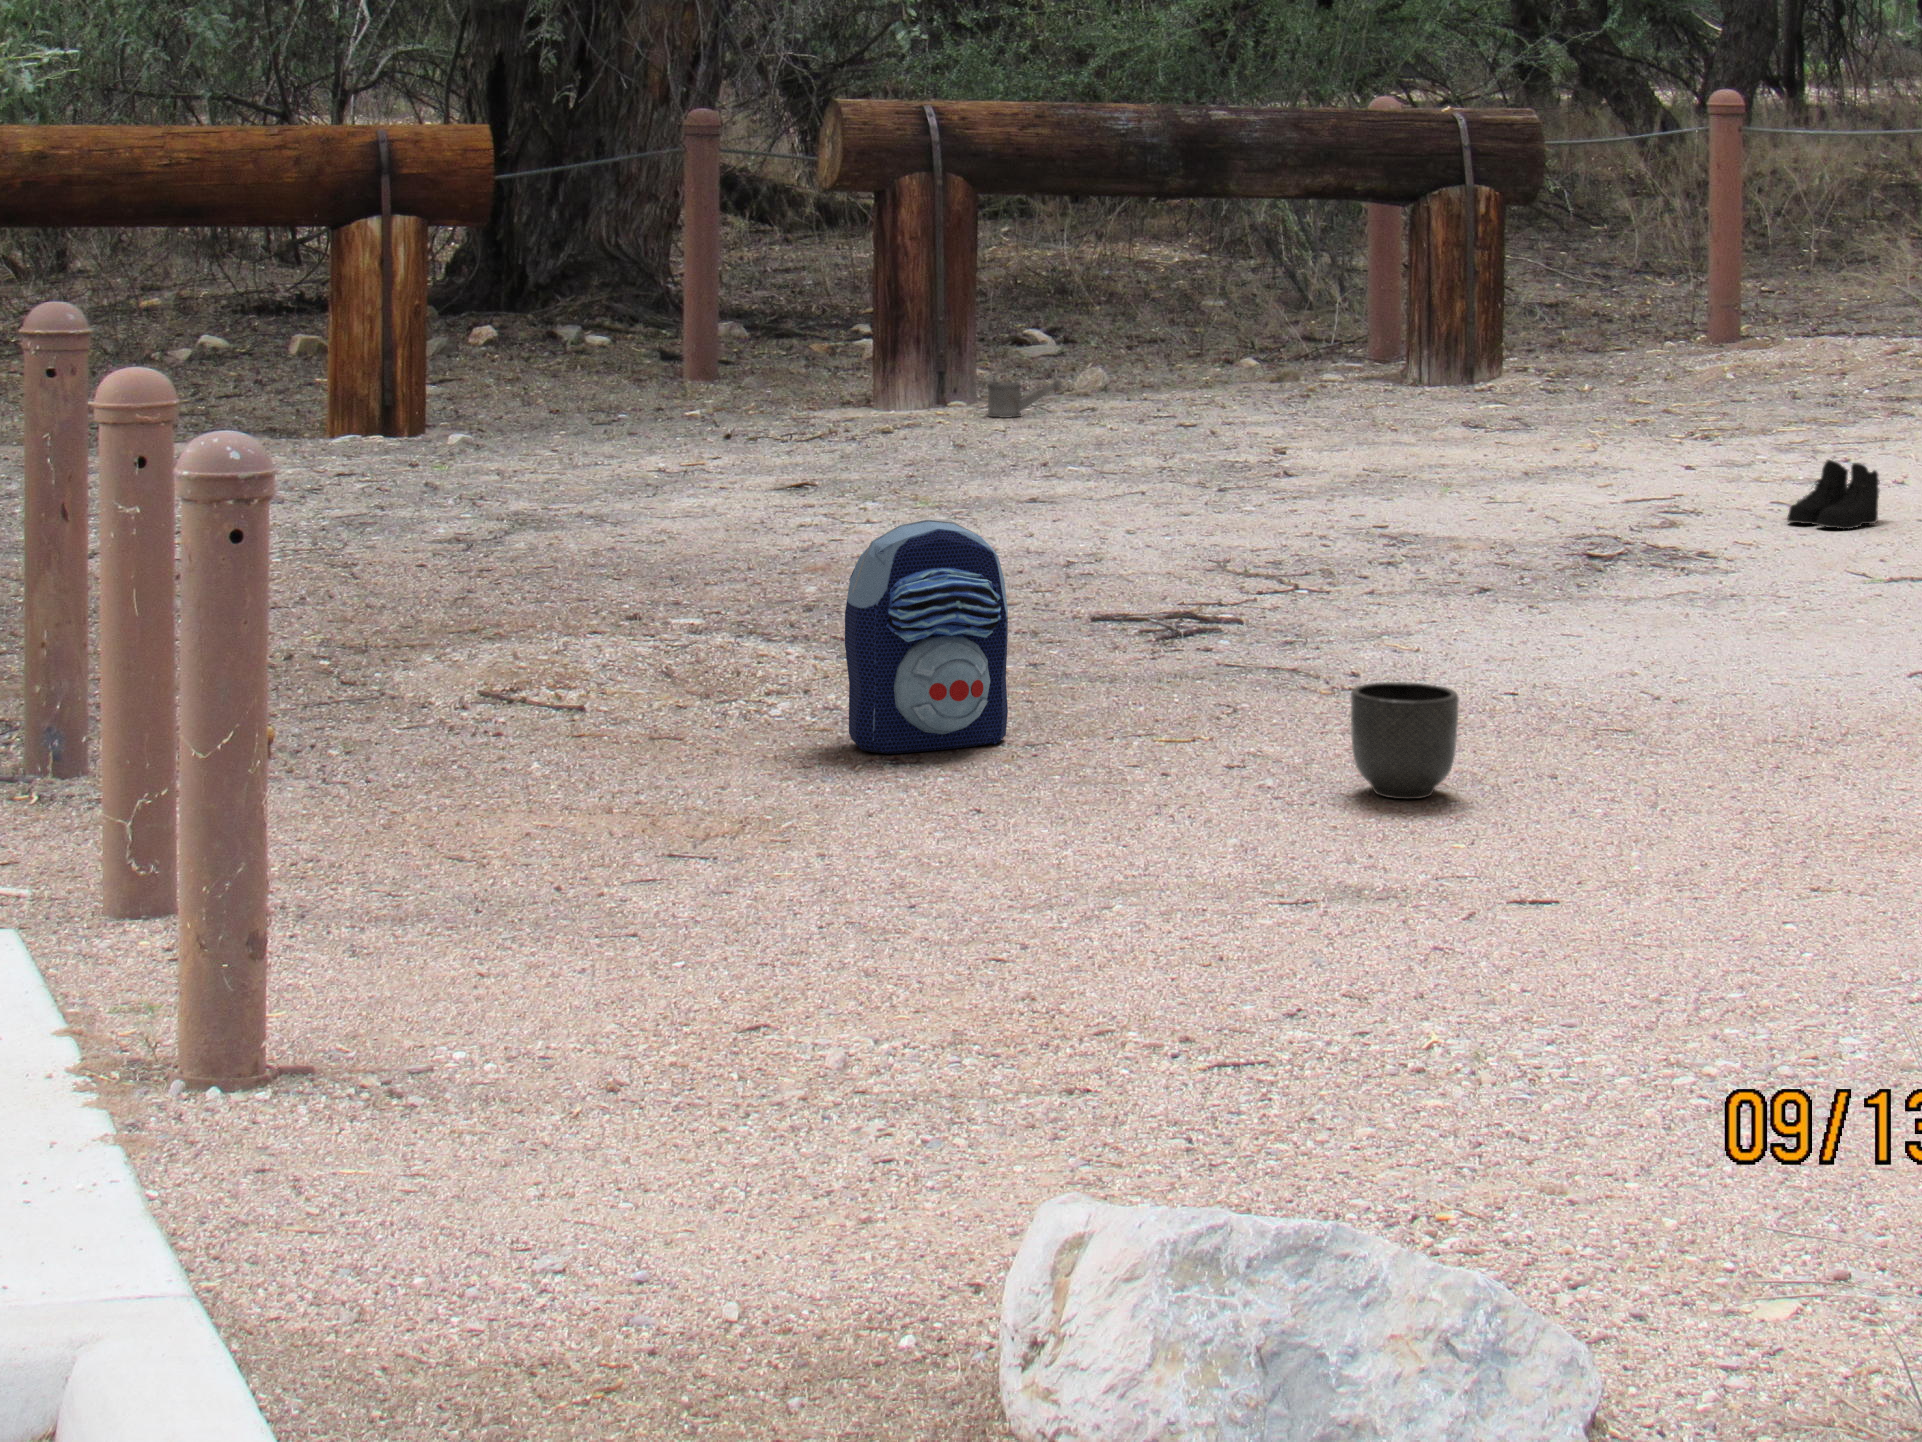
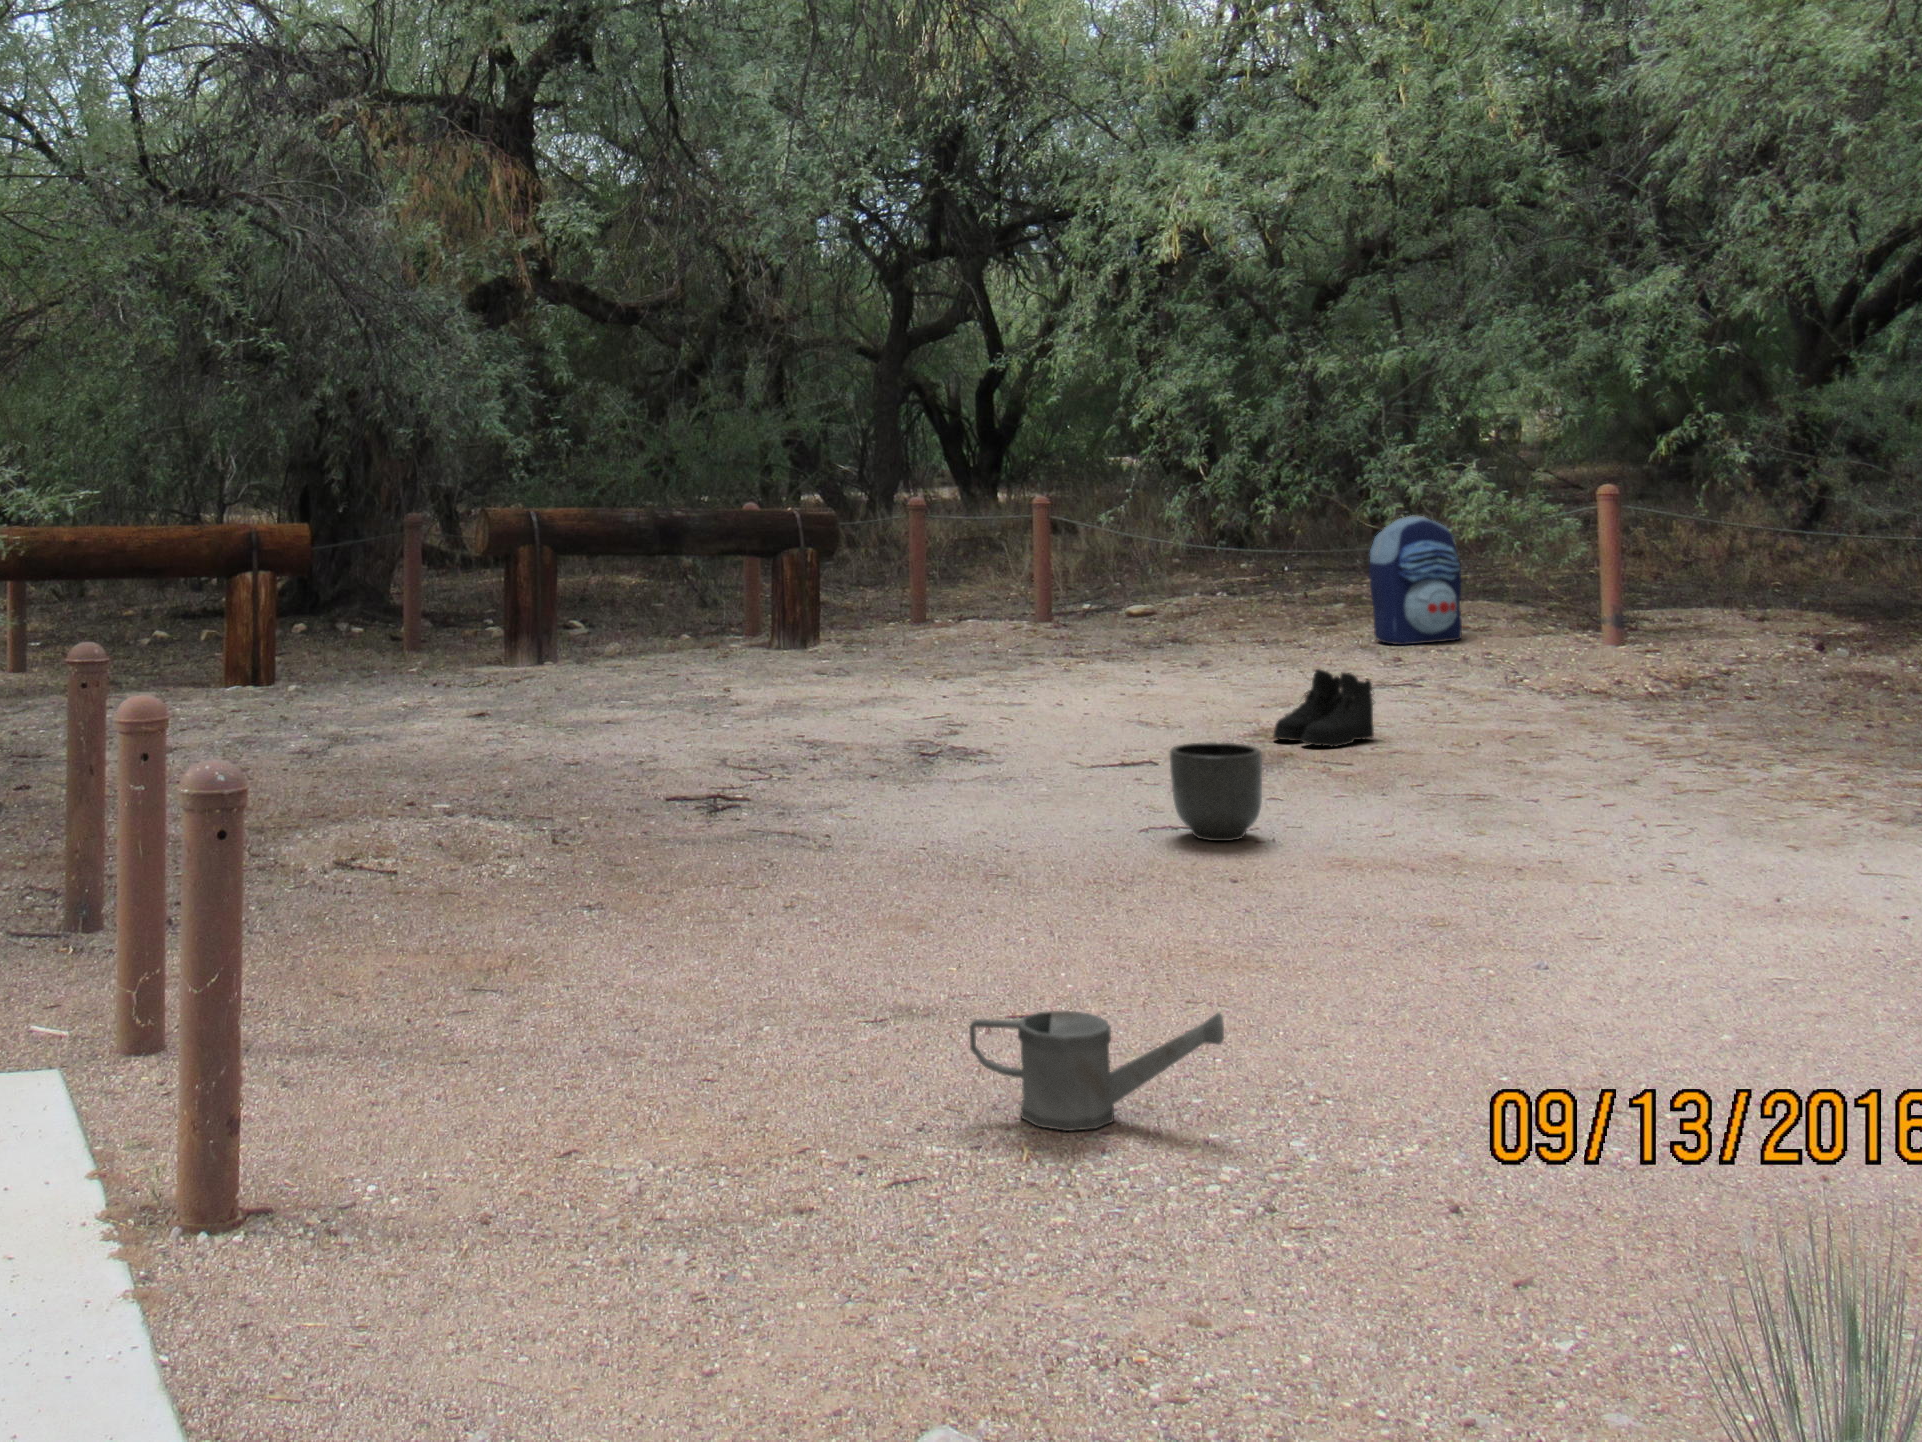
watering can: present [970,379,1061,418] -> present [970,1011,1224,1131]
boots: present [1787,460,1879,529] -> present [1274,669,1374,747]
backpack: present [845,519,1008,754] -> present [1369,516,1462,645]

